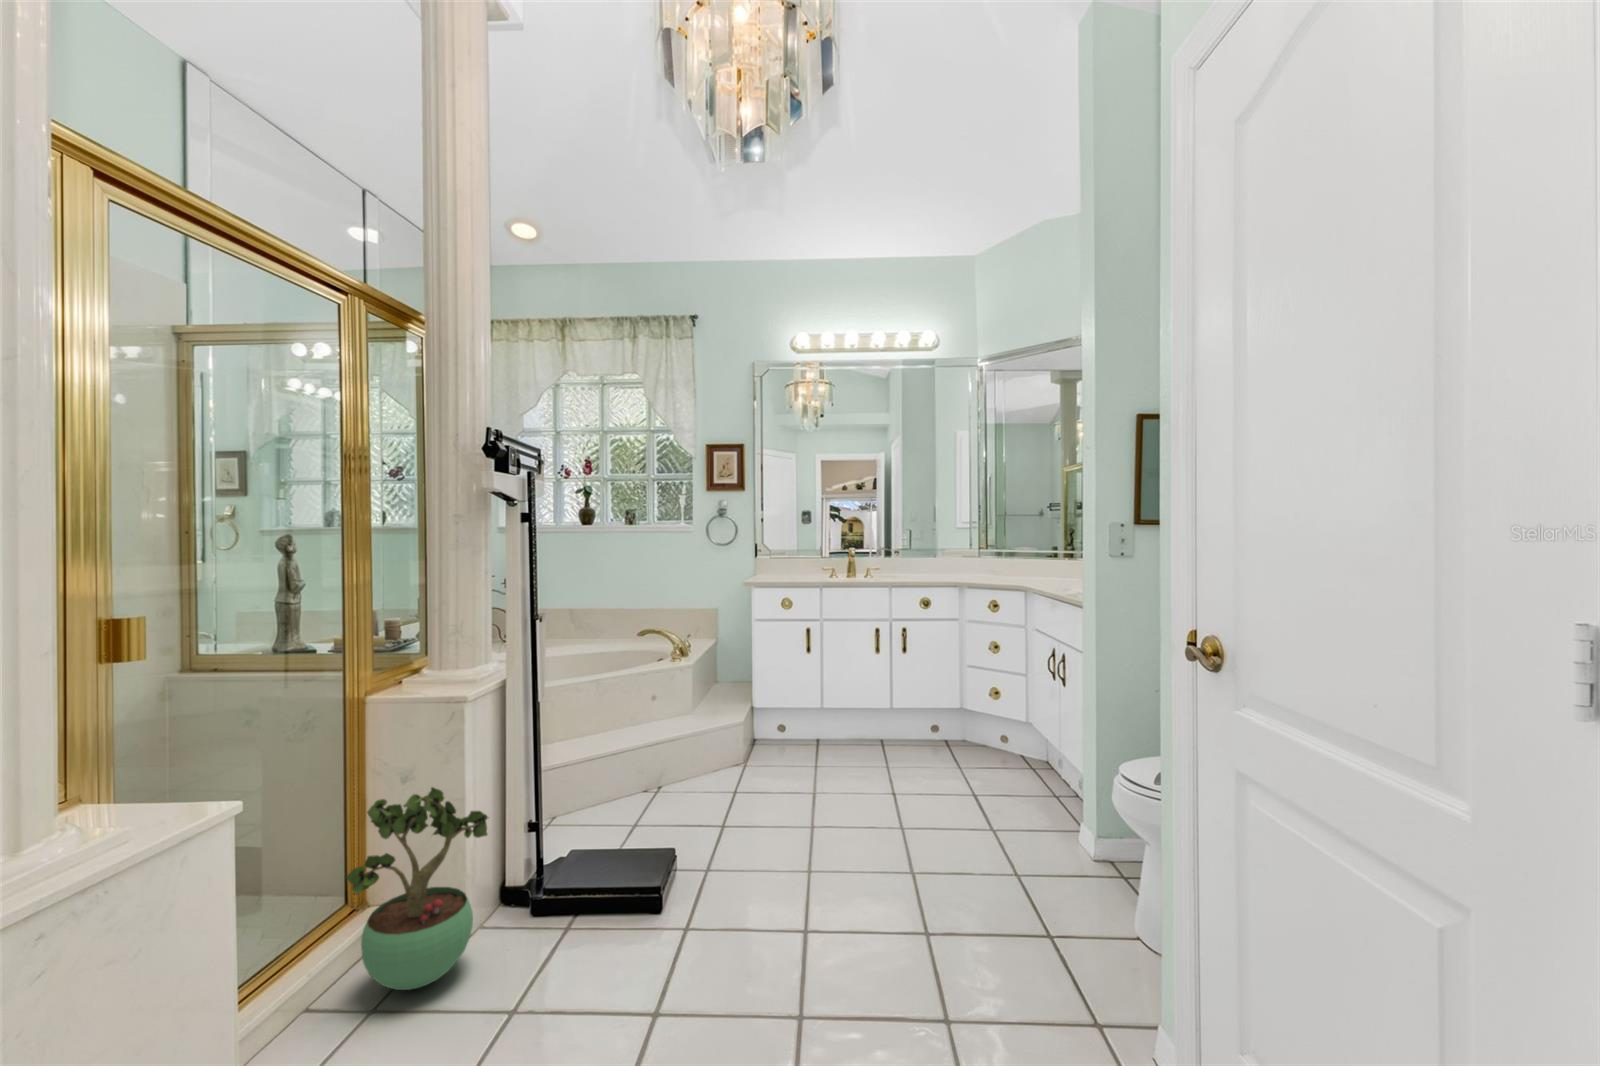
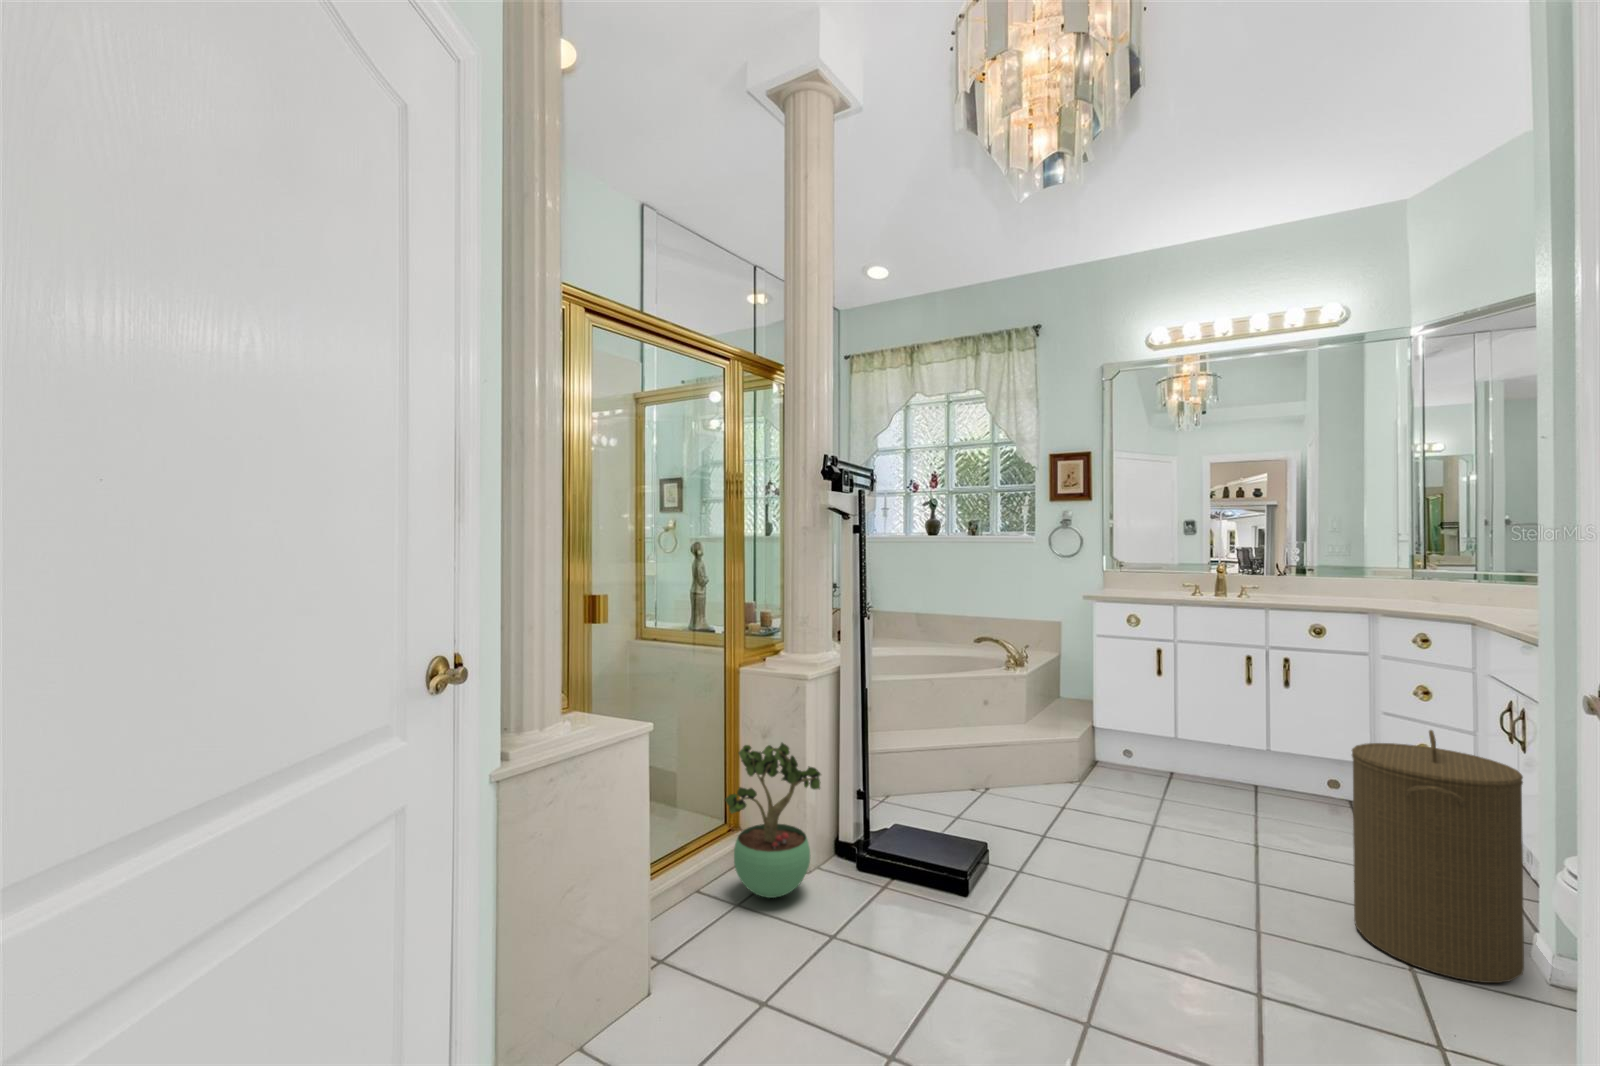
laundry hamper: none [972,678,1079,872] -> present [1352,730,1524,983]

